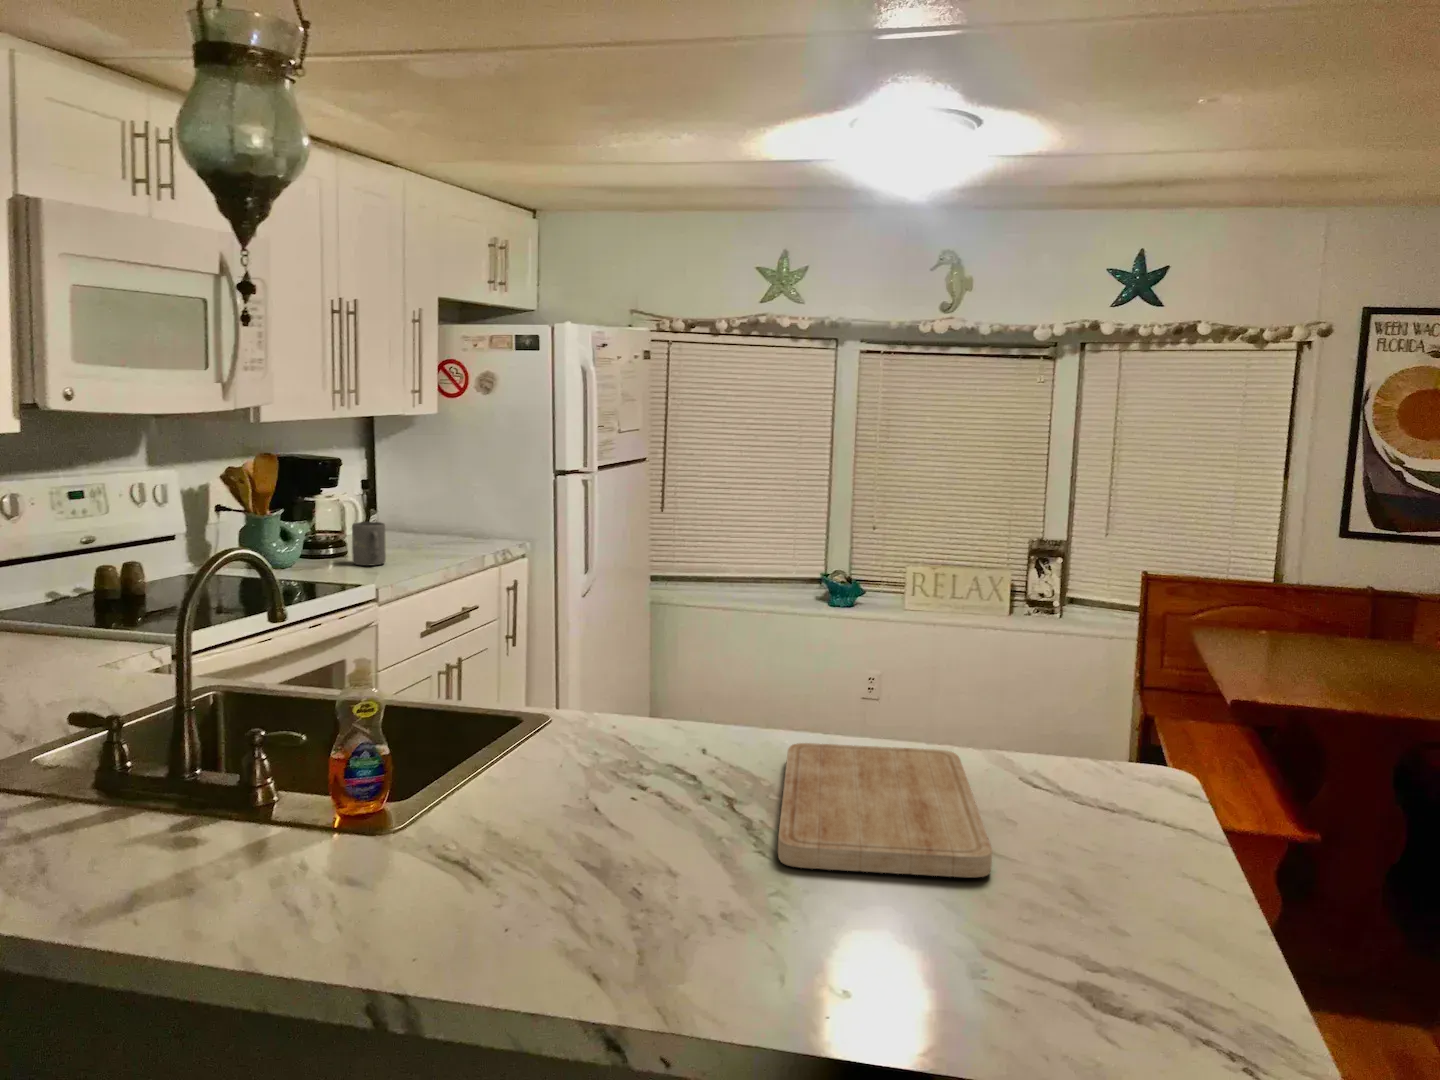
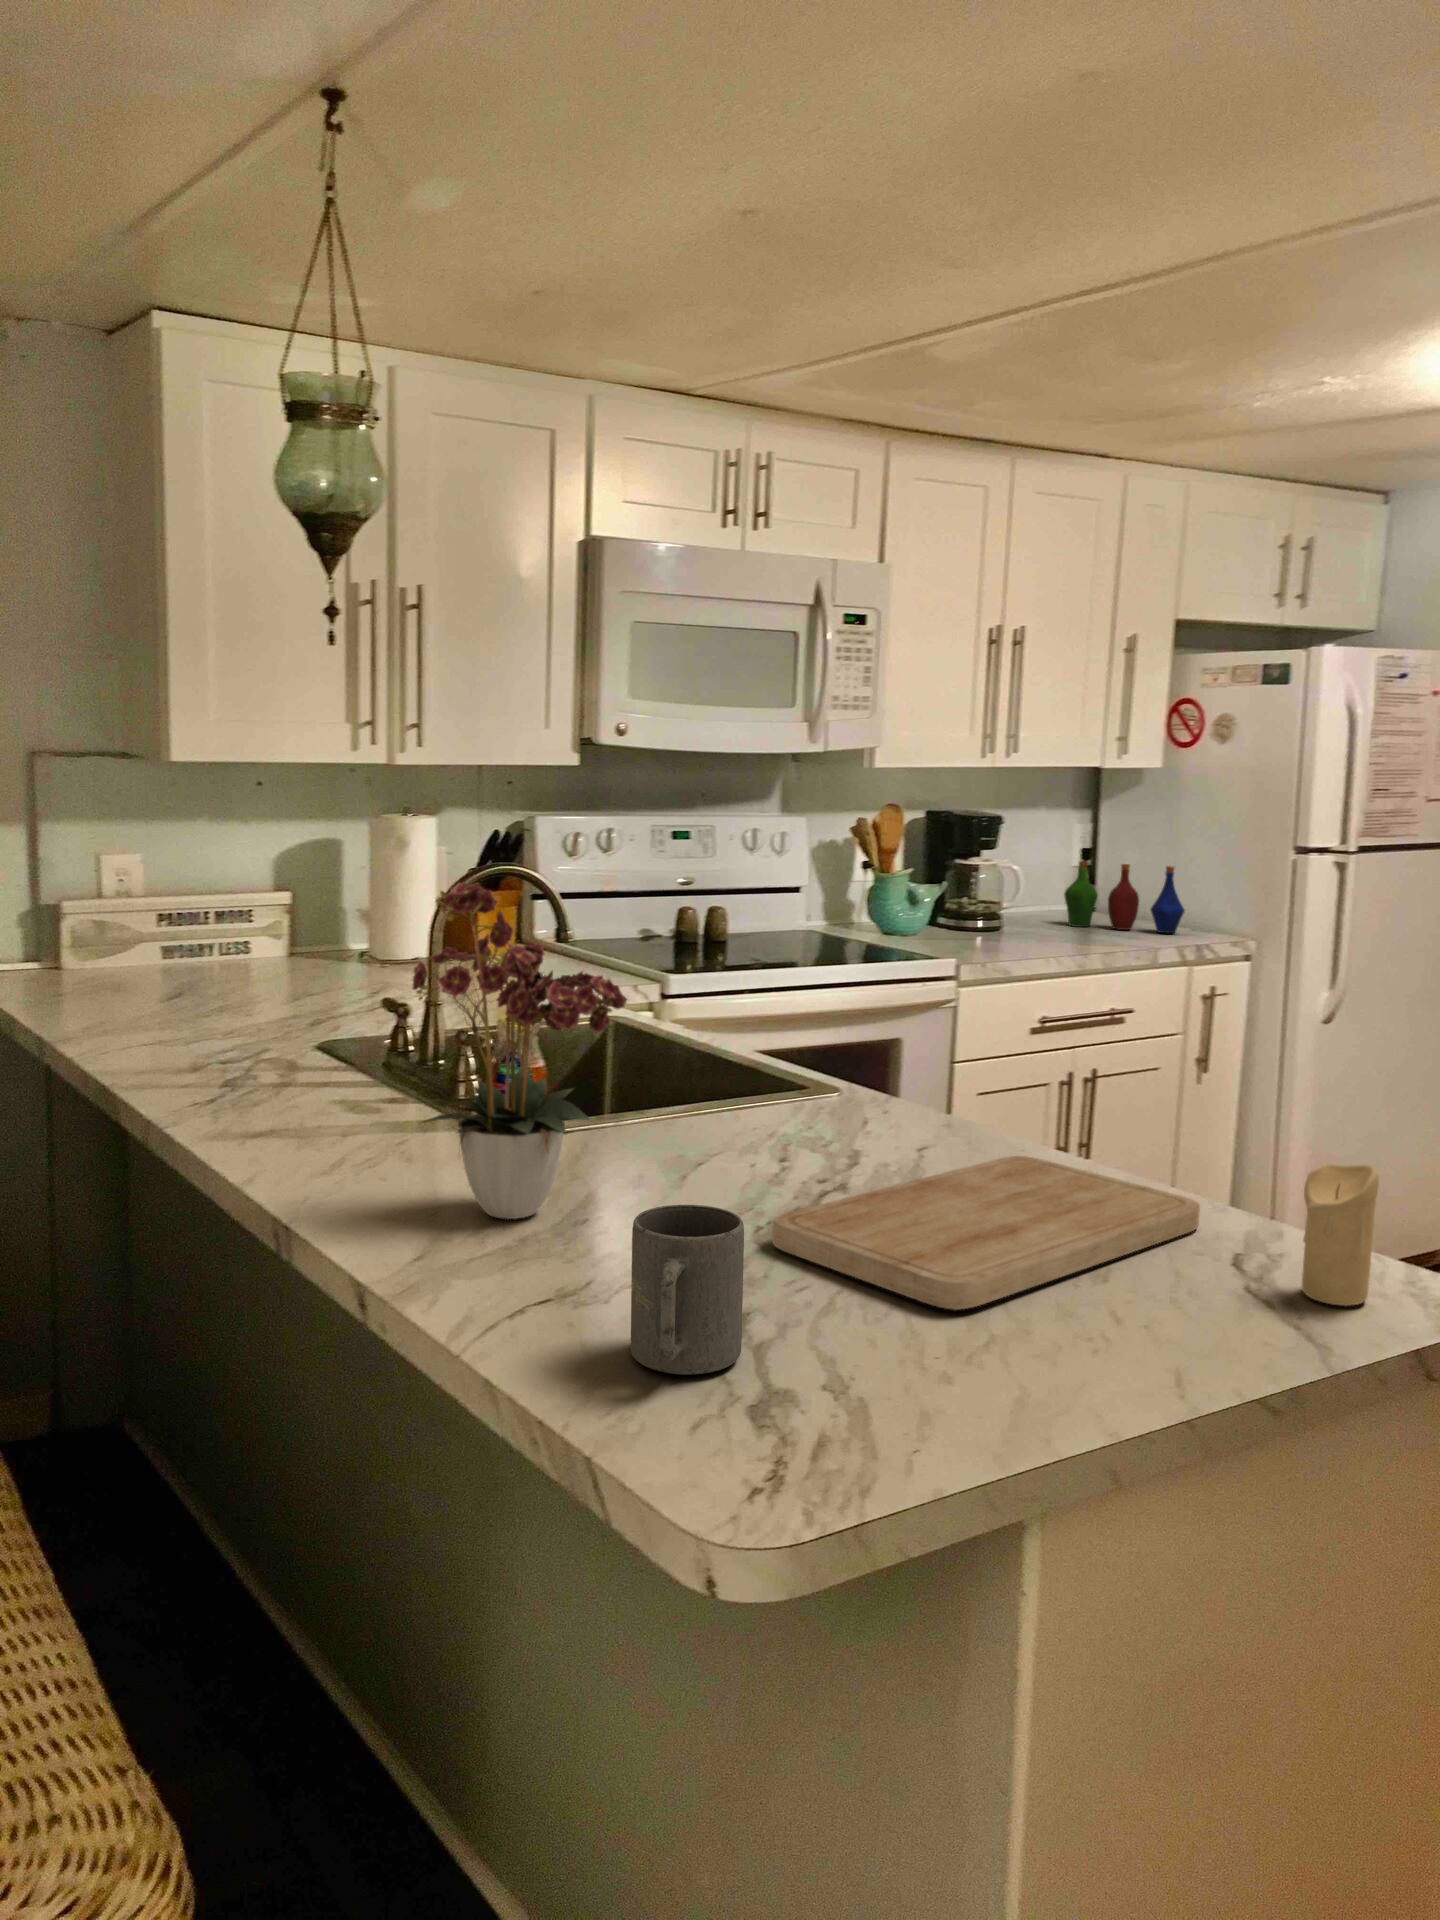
bottle: none [379,491,476,544] -> present [1064,861,1185,933]
mug: present [352,522,386,566] -> present [631,1205,744,1375]
flower arrangement: none [461,572,651,914] -> present [413,883,627,1219]
candle: none [1074,706,1125,802] -> present [1302,1164,1379,1306]

